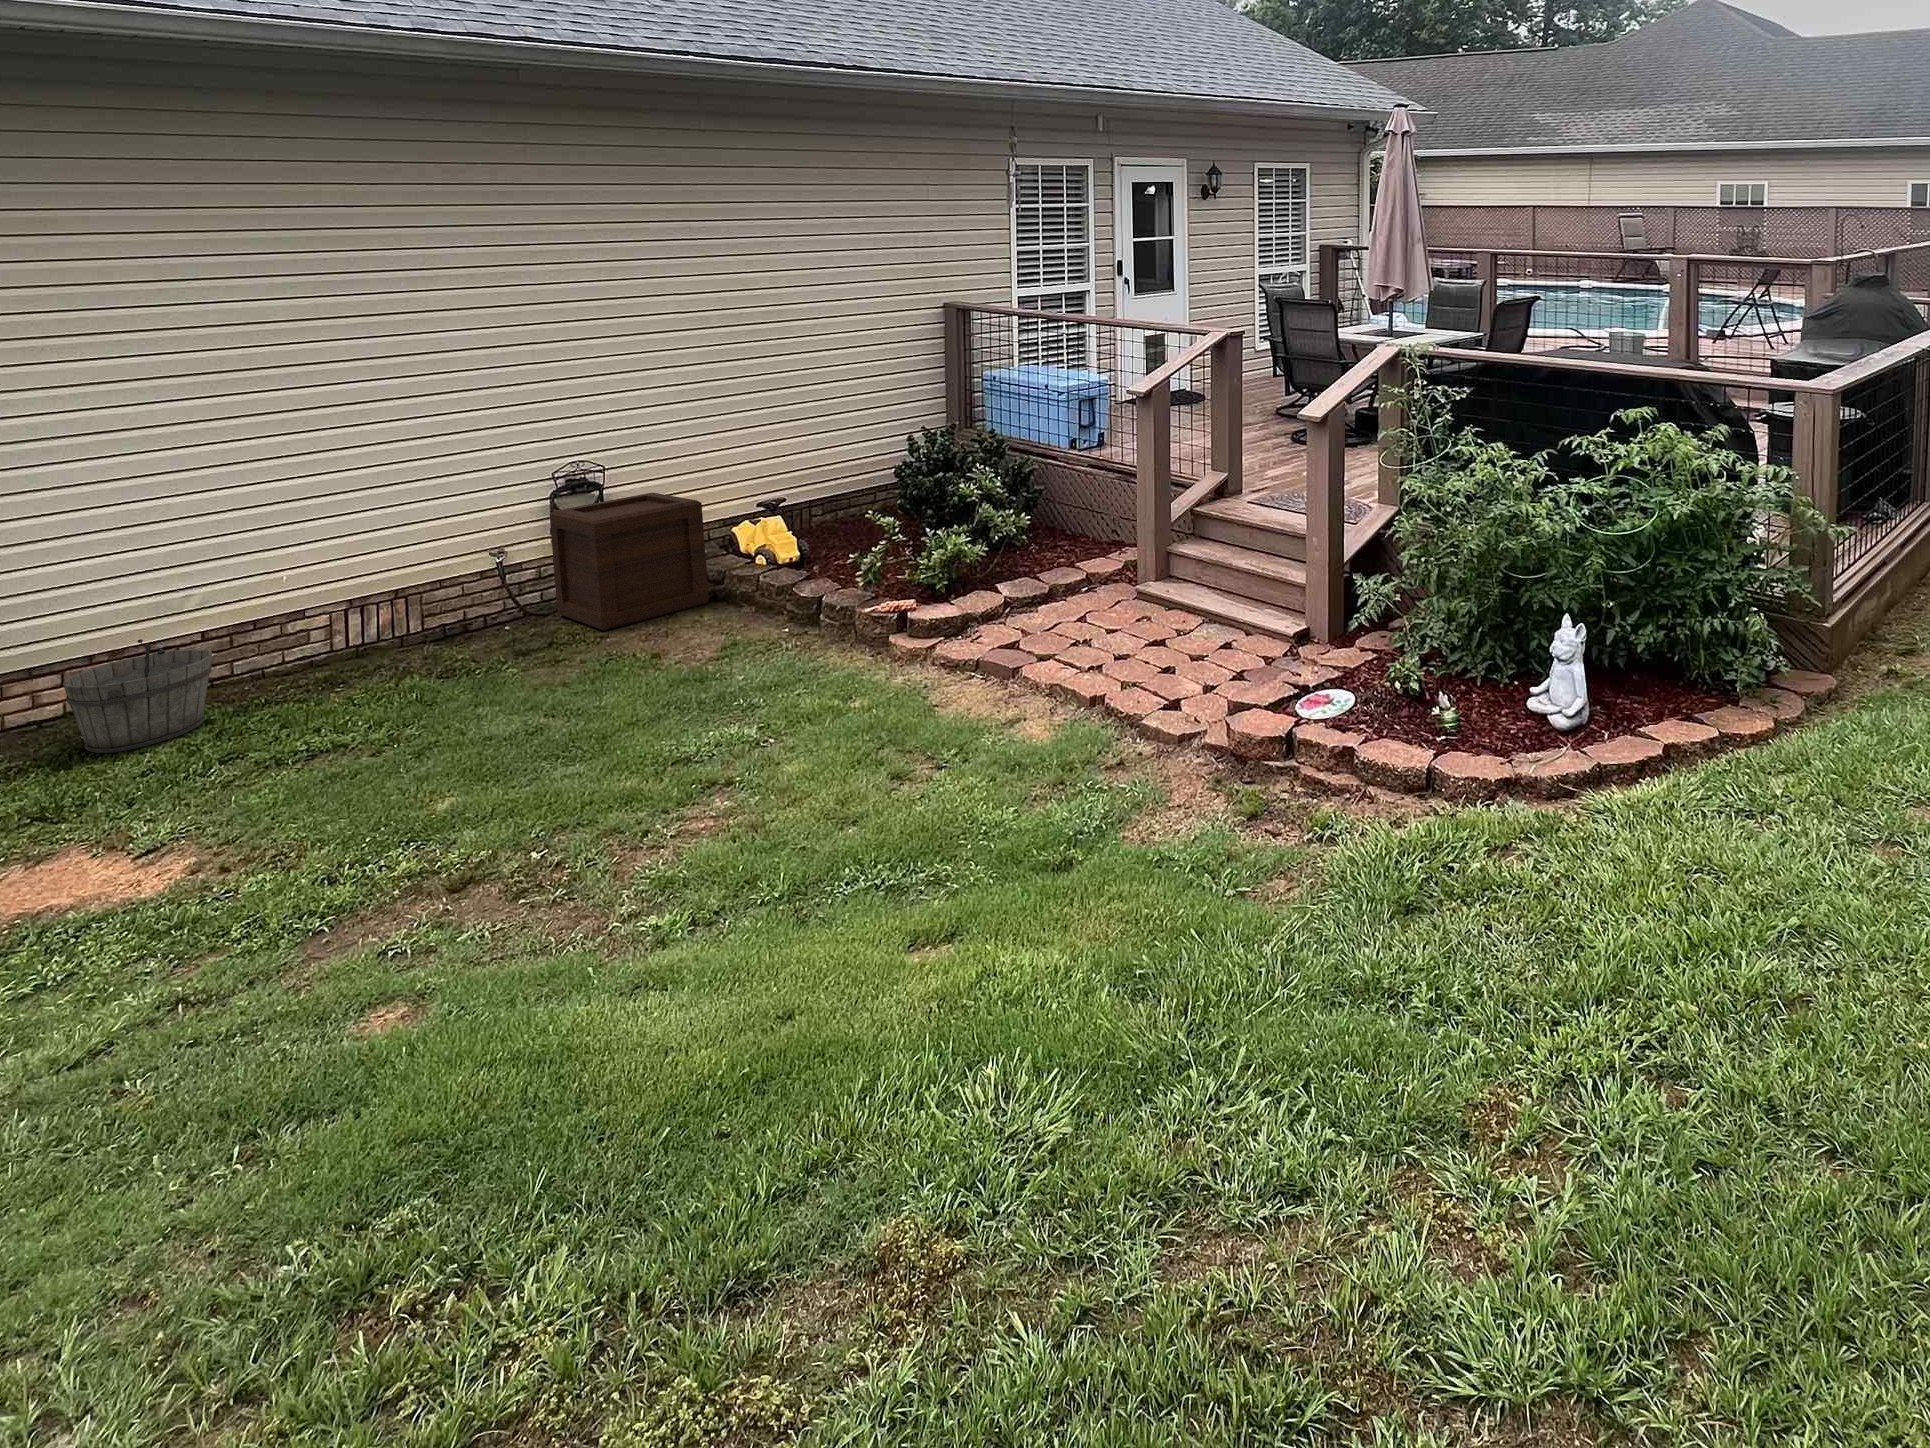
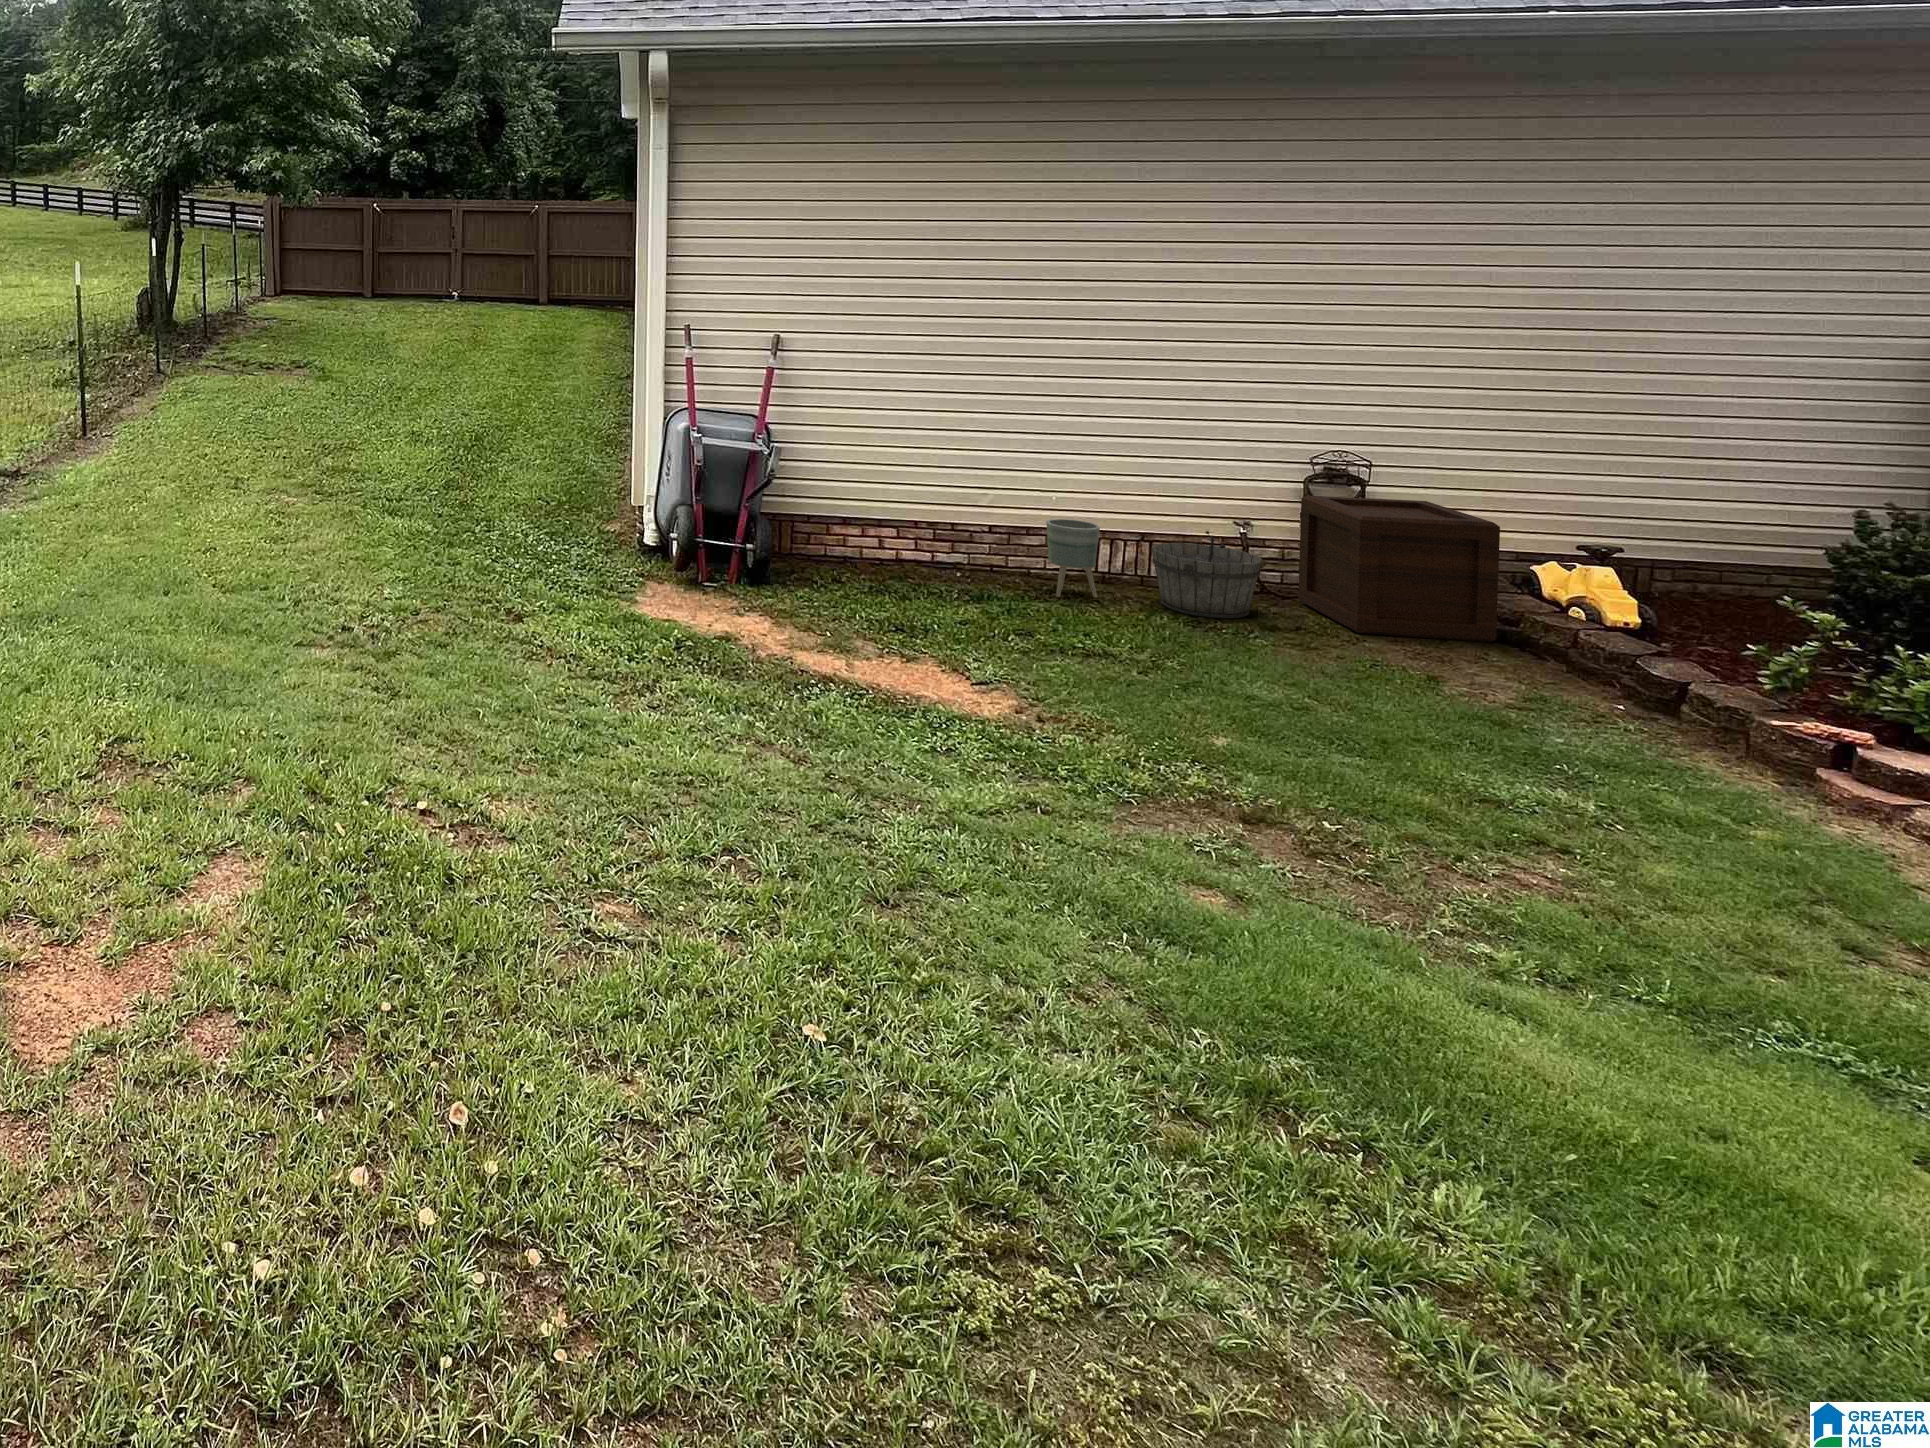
planter: none [275,595,347,693] -> present [1046,519,1100,598]
wooden bucket: present [63,639,212,753] -> present [1152,531,1262,618]

